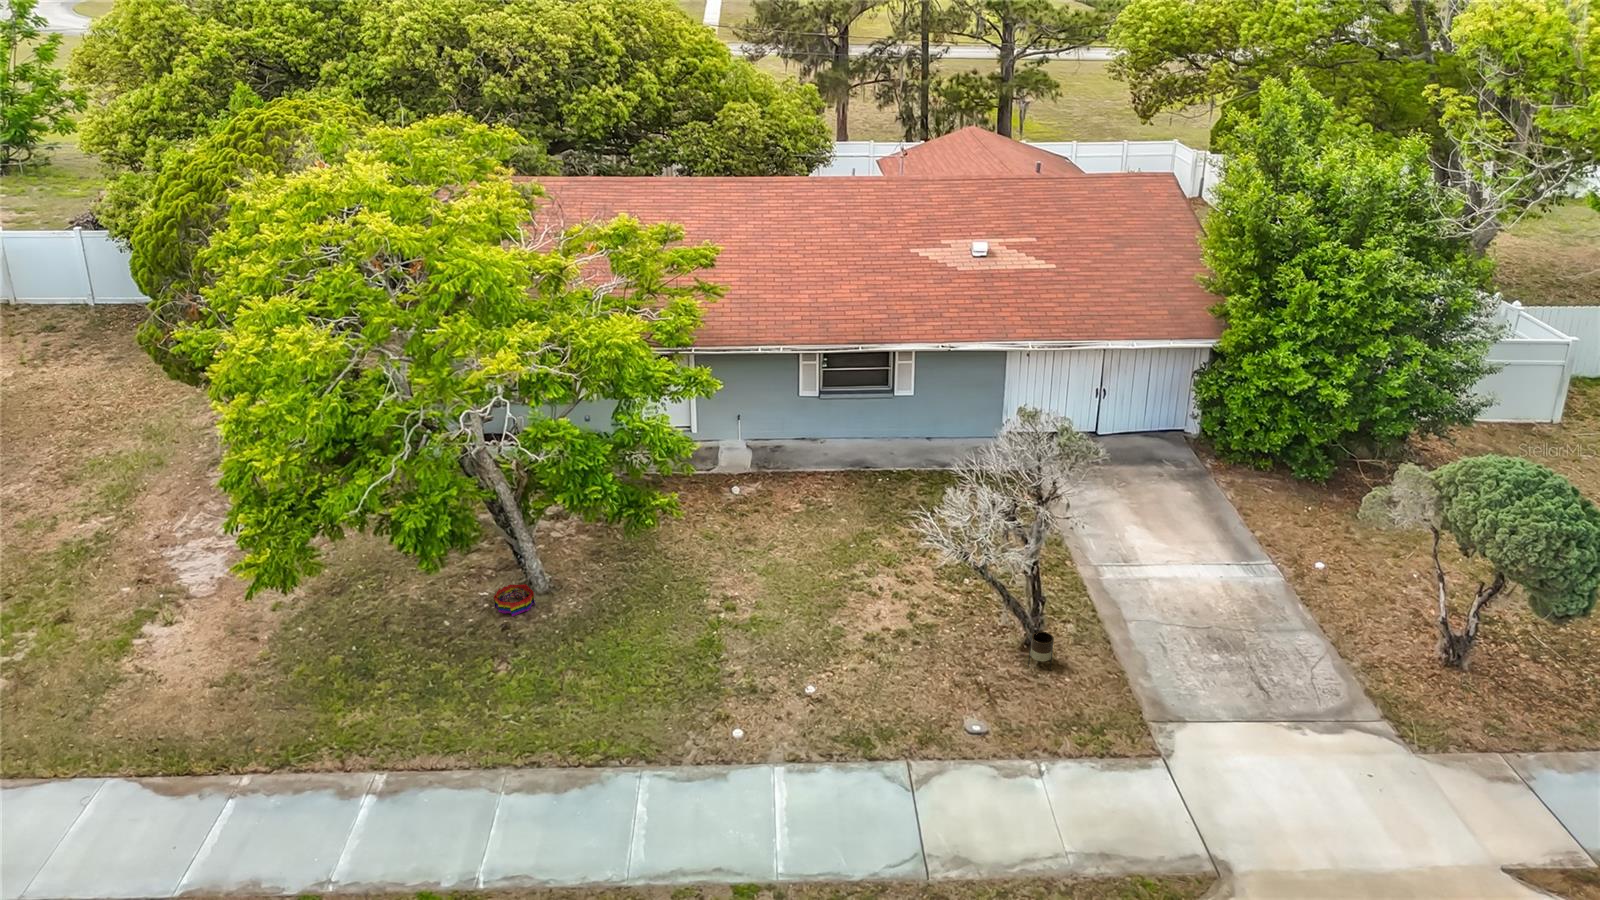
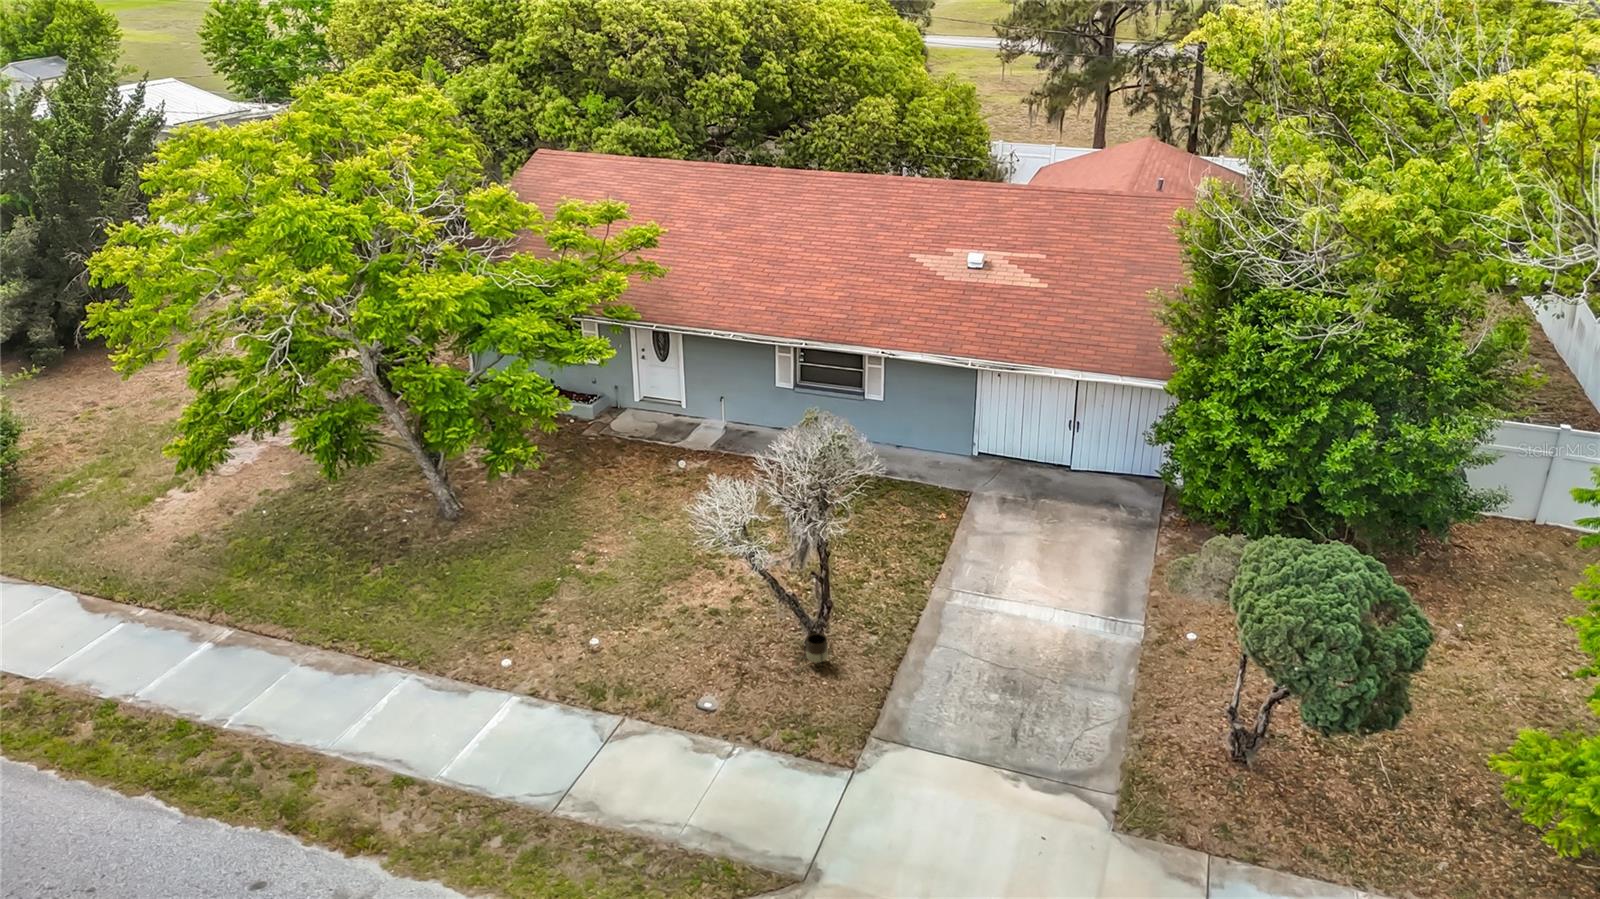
storage bin: present [494,584,535,616] -> none [410,506,445,532]

